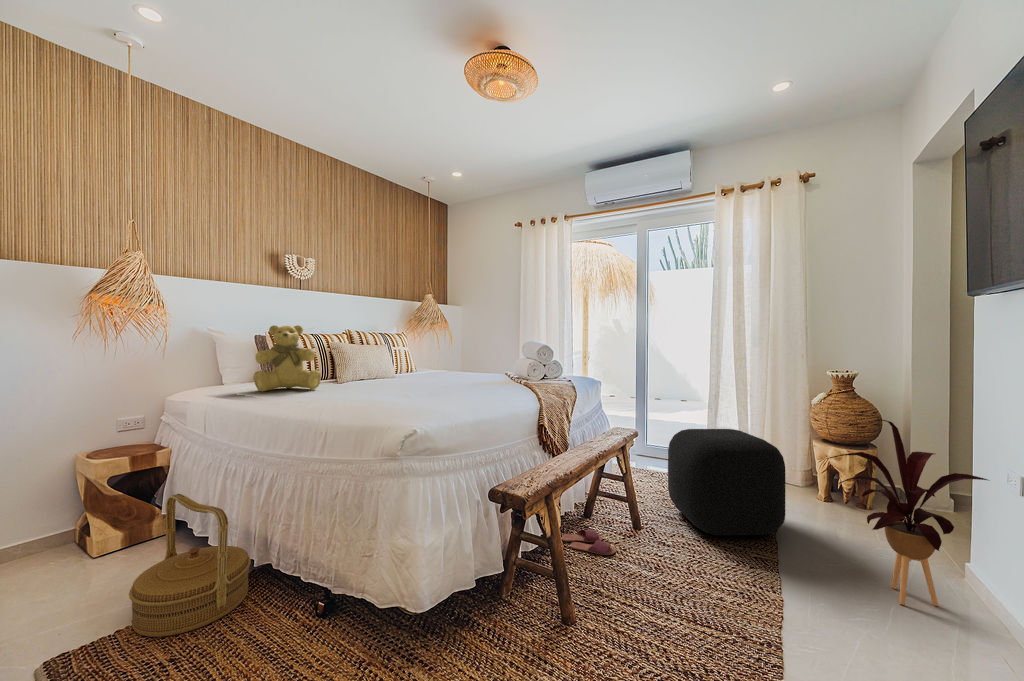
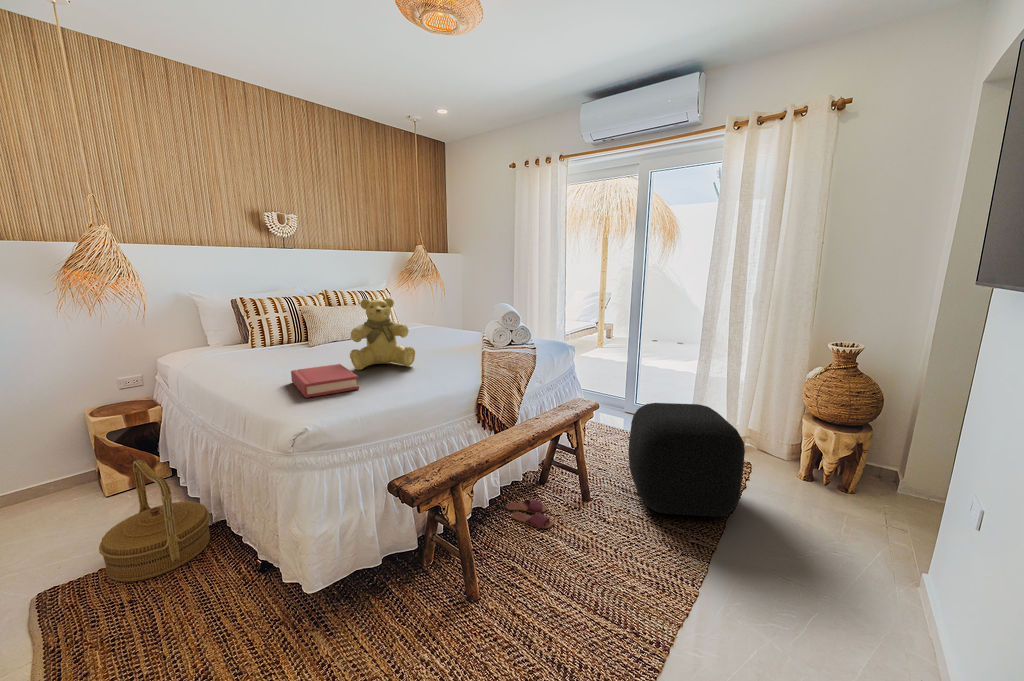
teddy bear: present [253,325,321,392] -> present [350,298,415,370]
hardback book: none [358,387,435,411] -> present [291,364,359,398]
house plant: present [827,420,988,606] -> none [769,424,949,616]

